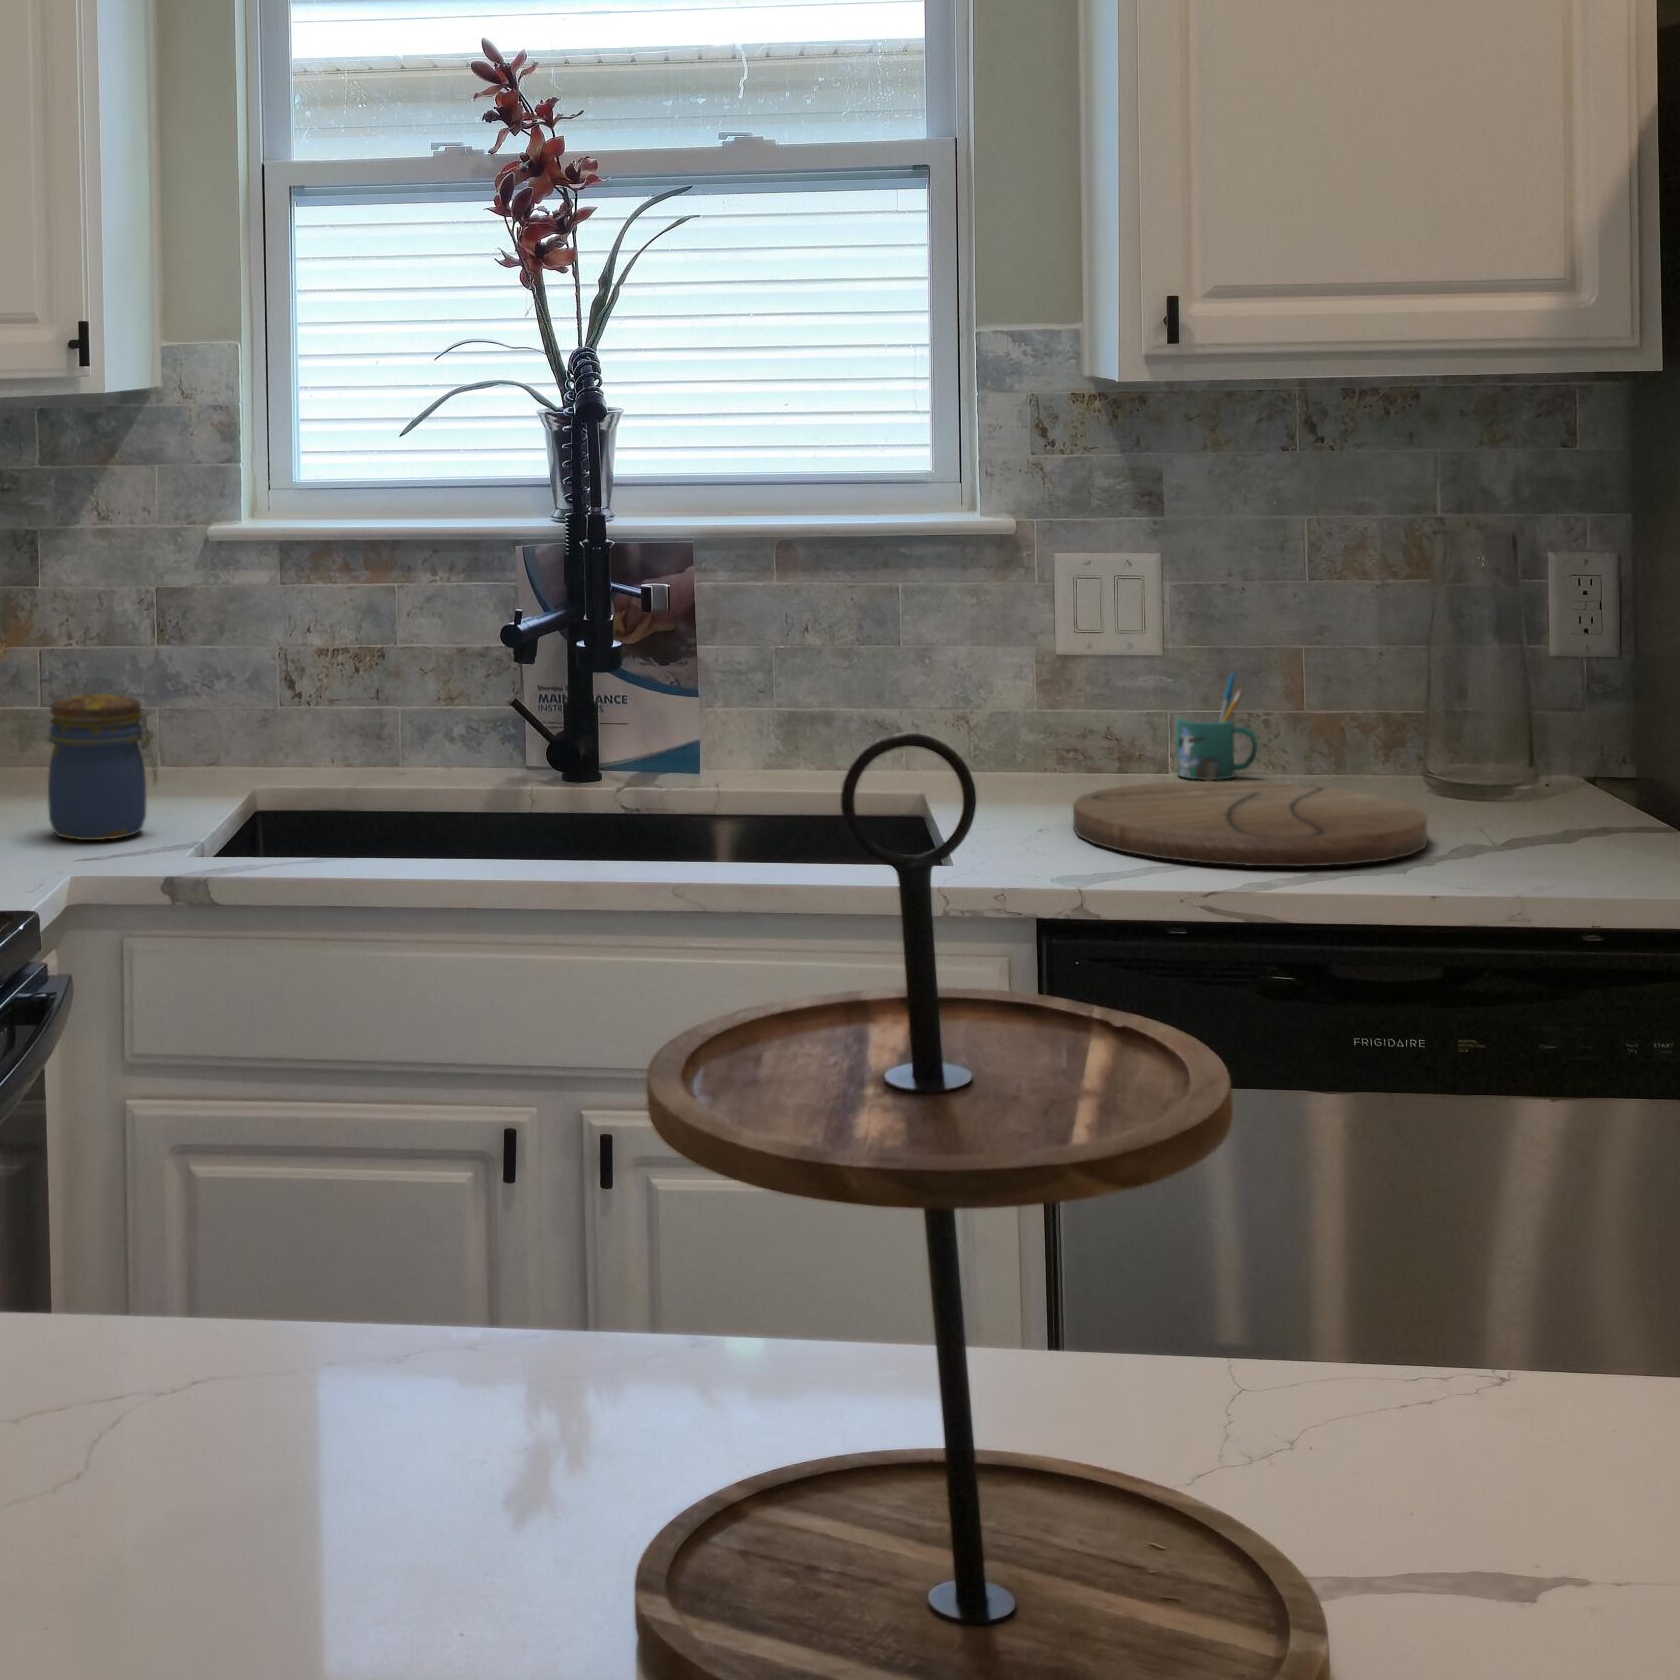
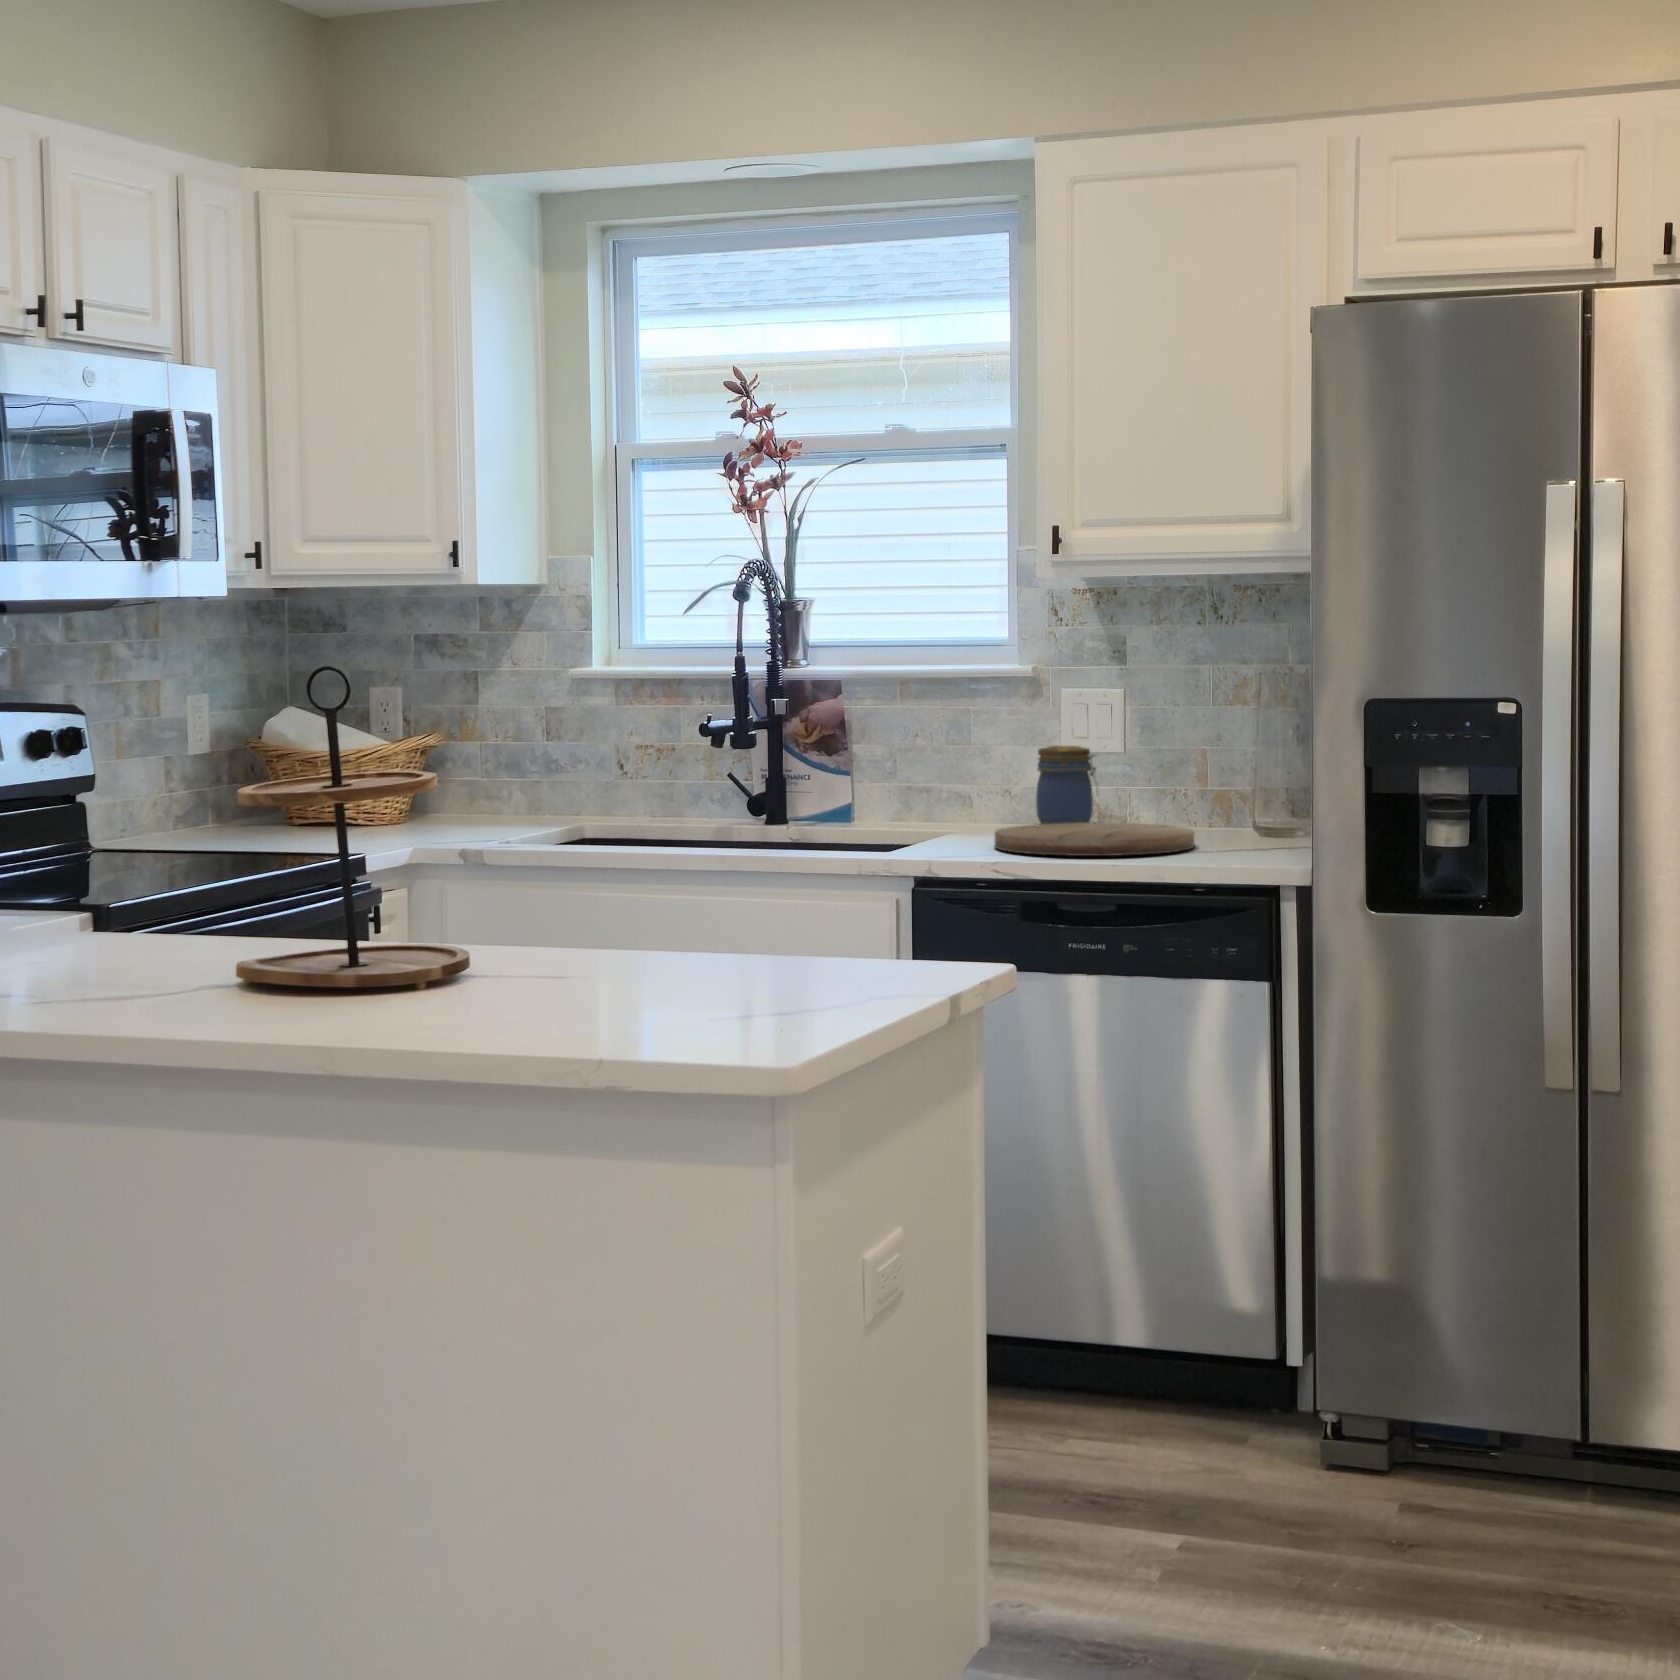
mug: present [1176,673,1258,781] -> none [1129,763,1175,828]
jar: present [48,694,157,840] -> present [1036,745,1098,824]

